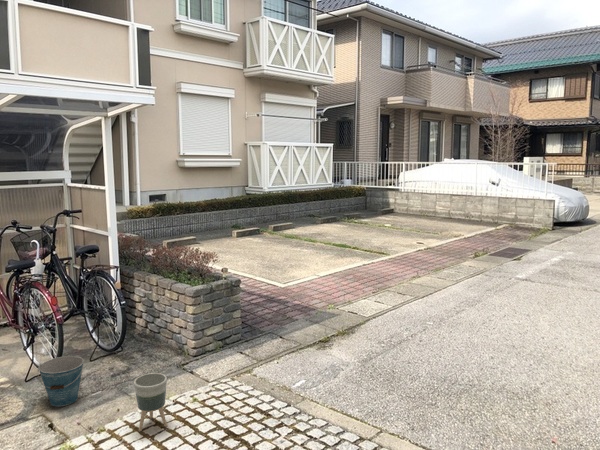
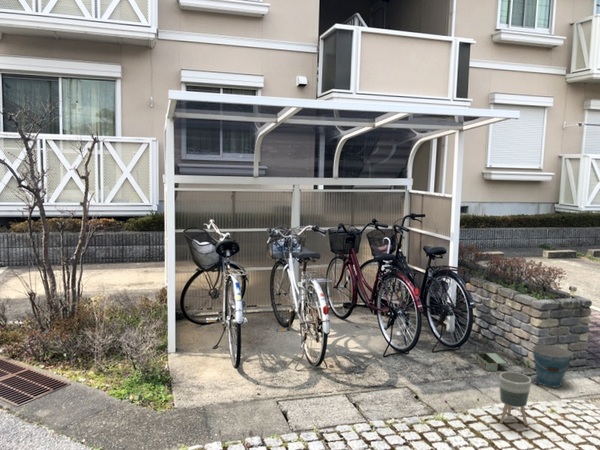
toolbox: none [135,347,165,370] -> present [476,353,508,371]
bucket: present [38,356,84,406] -> present [532,345,572,387]

